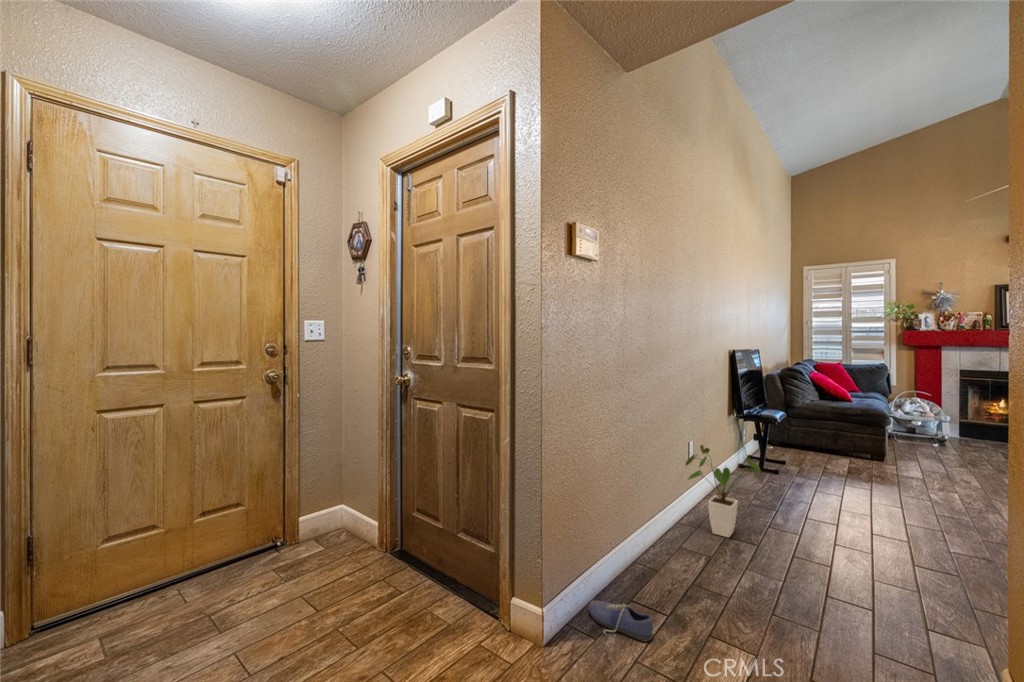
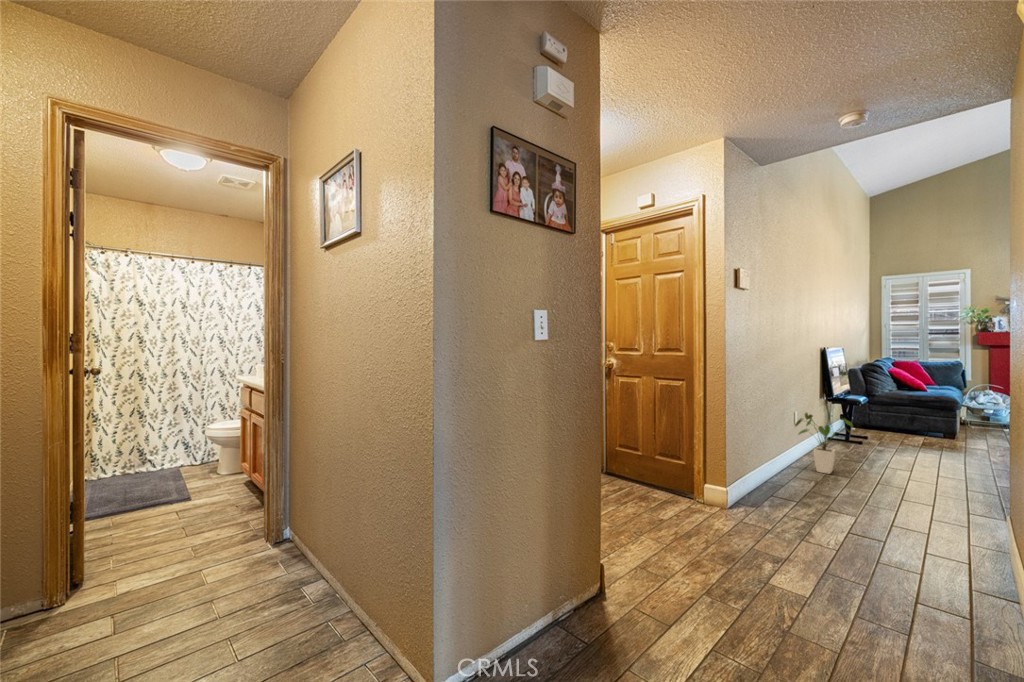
shoe: present [589,600,653,641] -> none [748,491,792,509]

